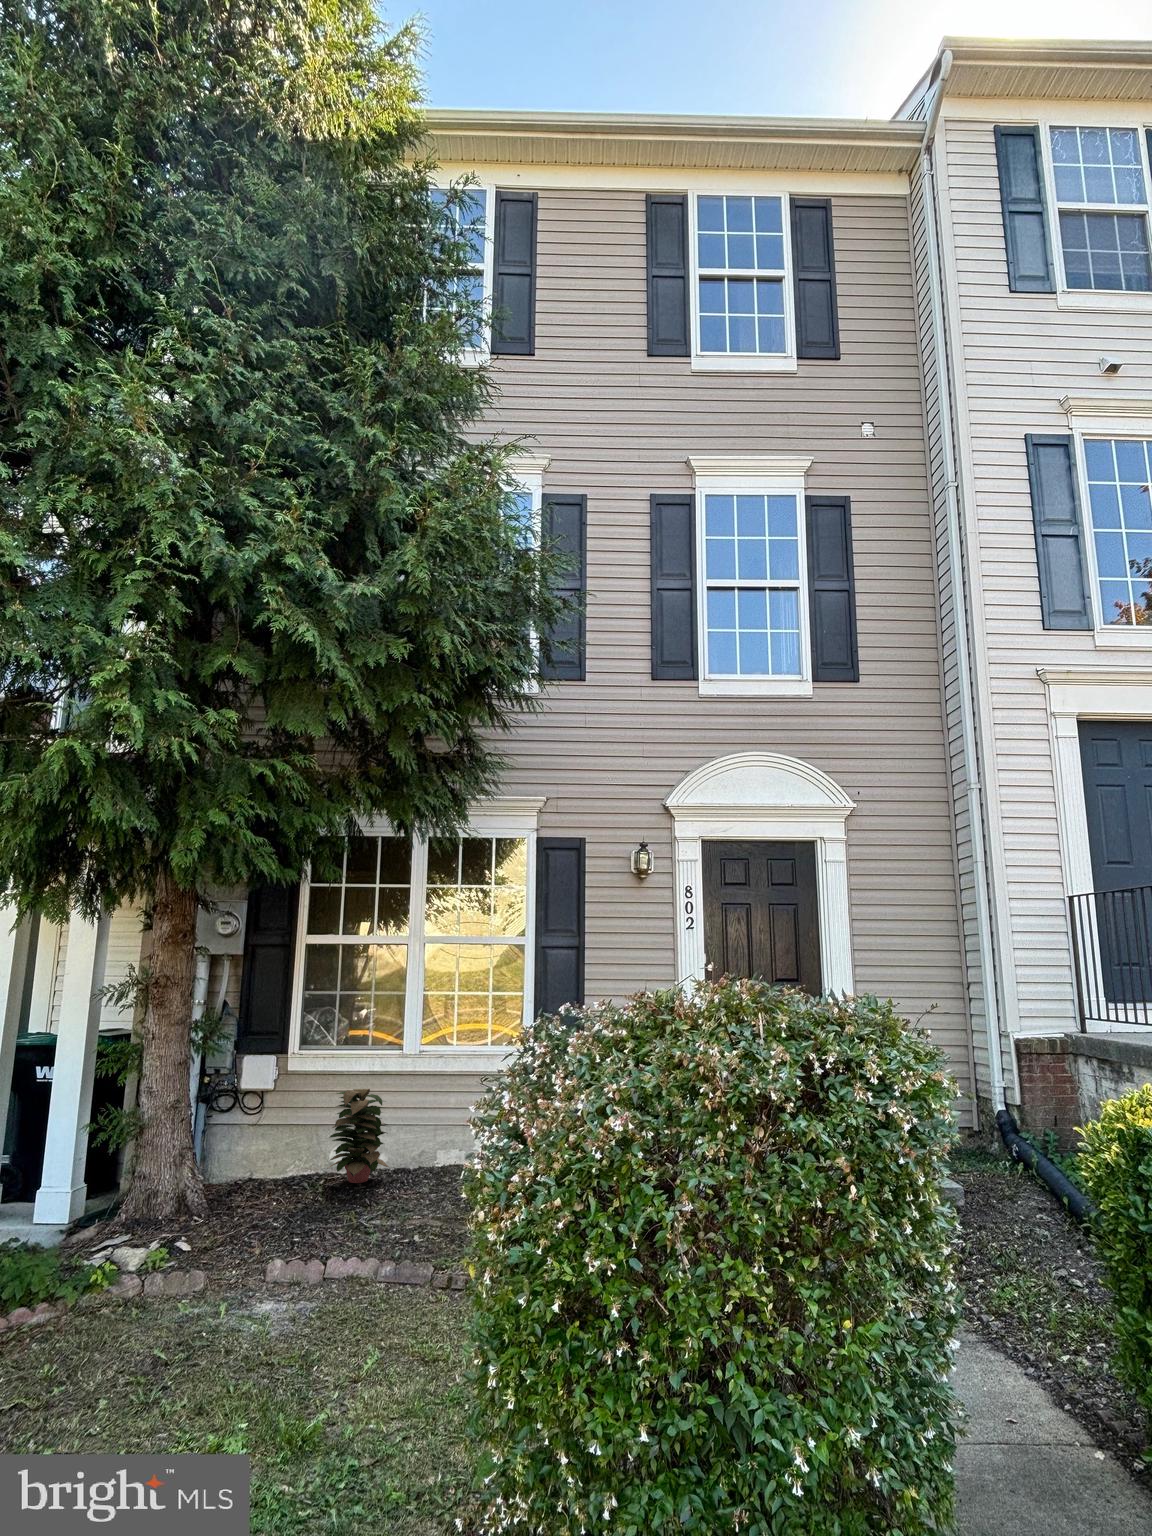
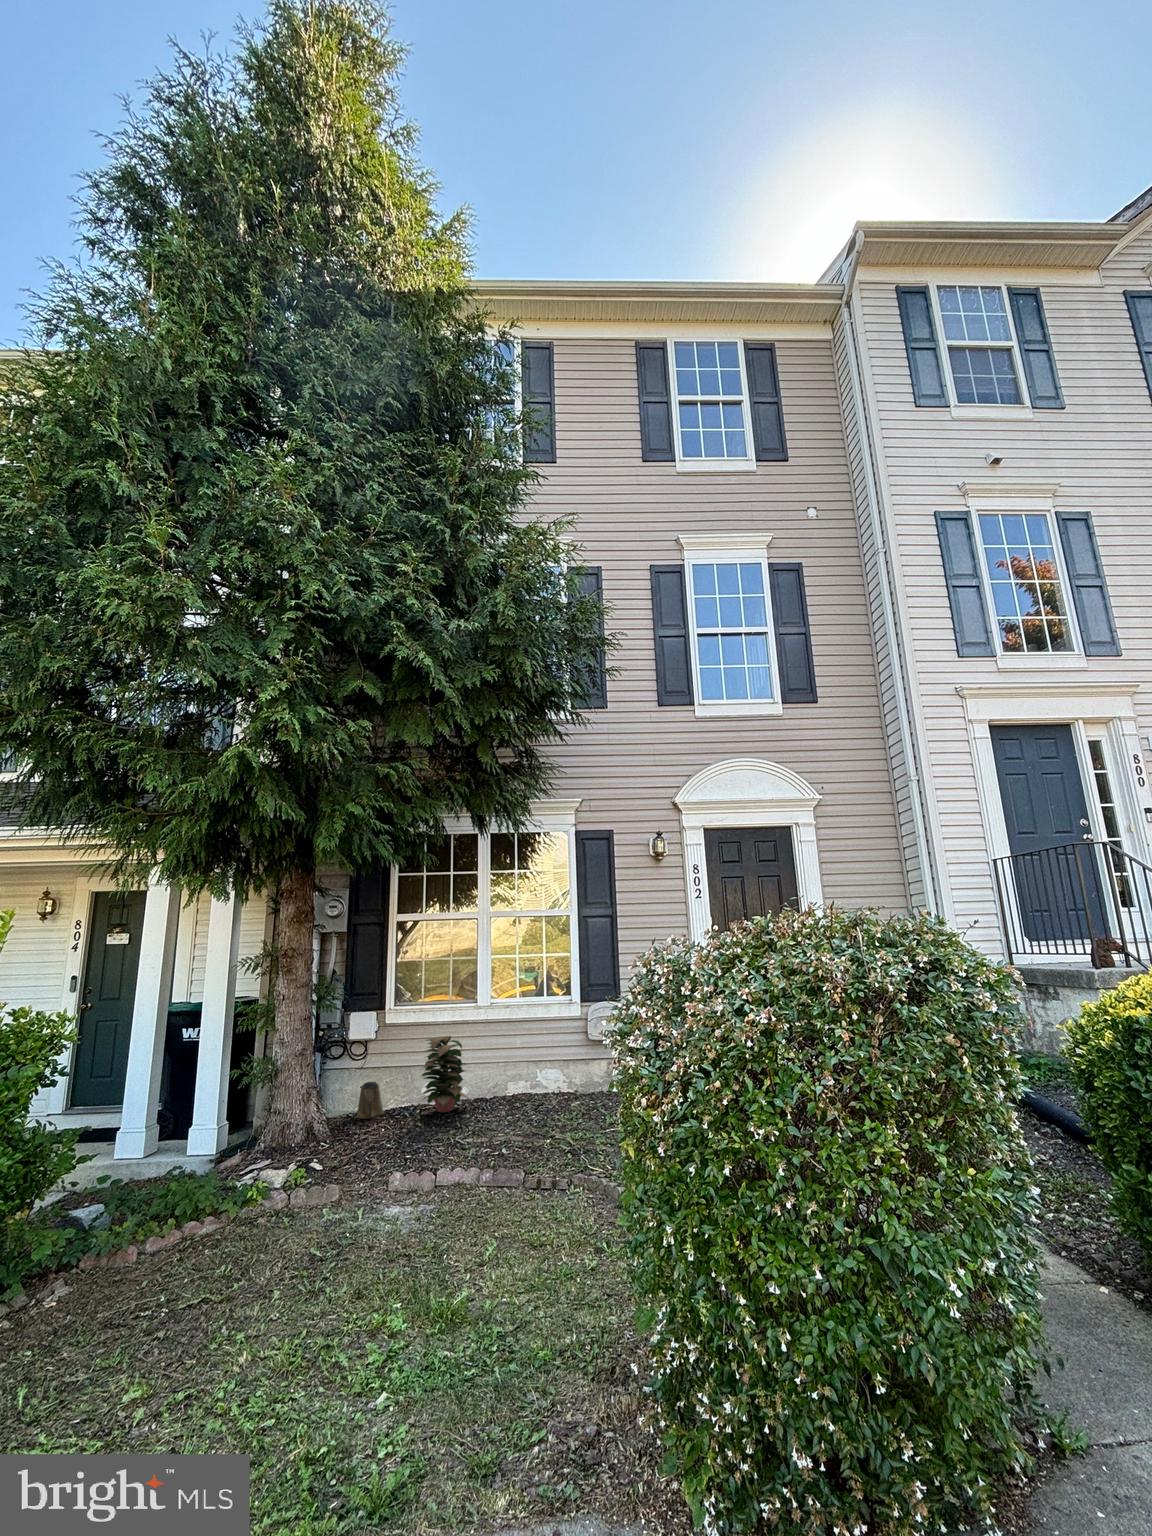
watering can: none [248,1141,284,1187] -> present [356,1081,384,1119]

